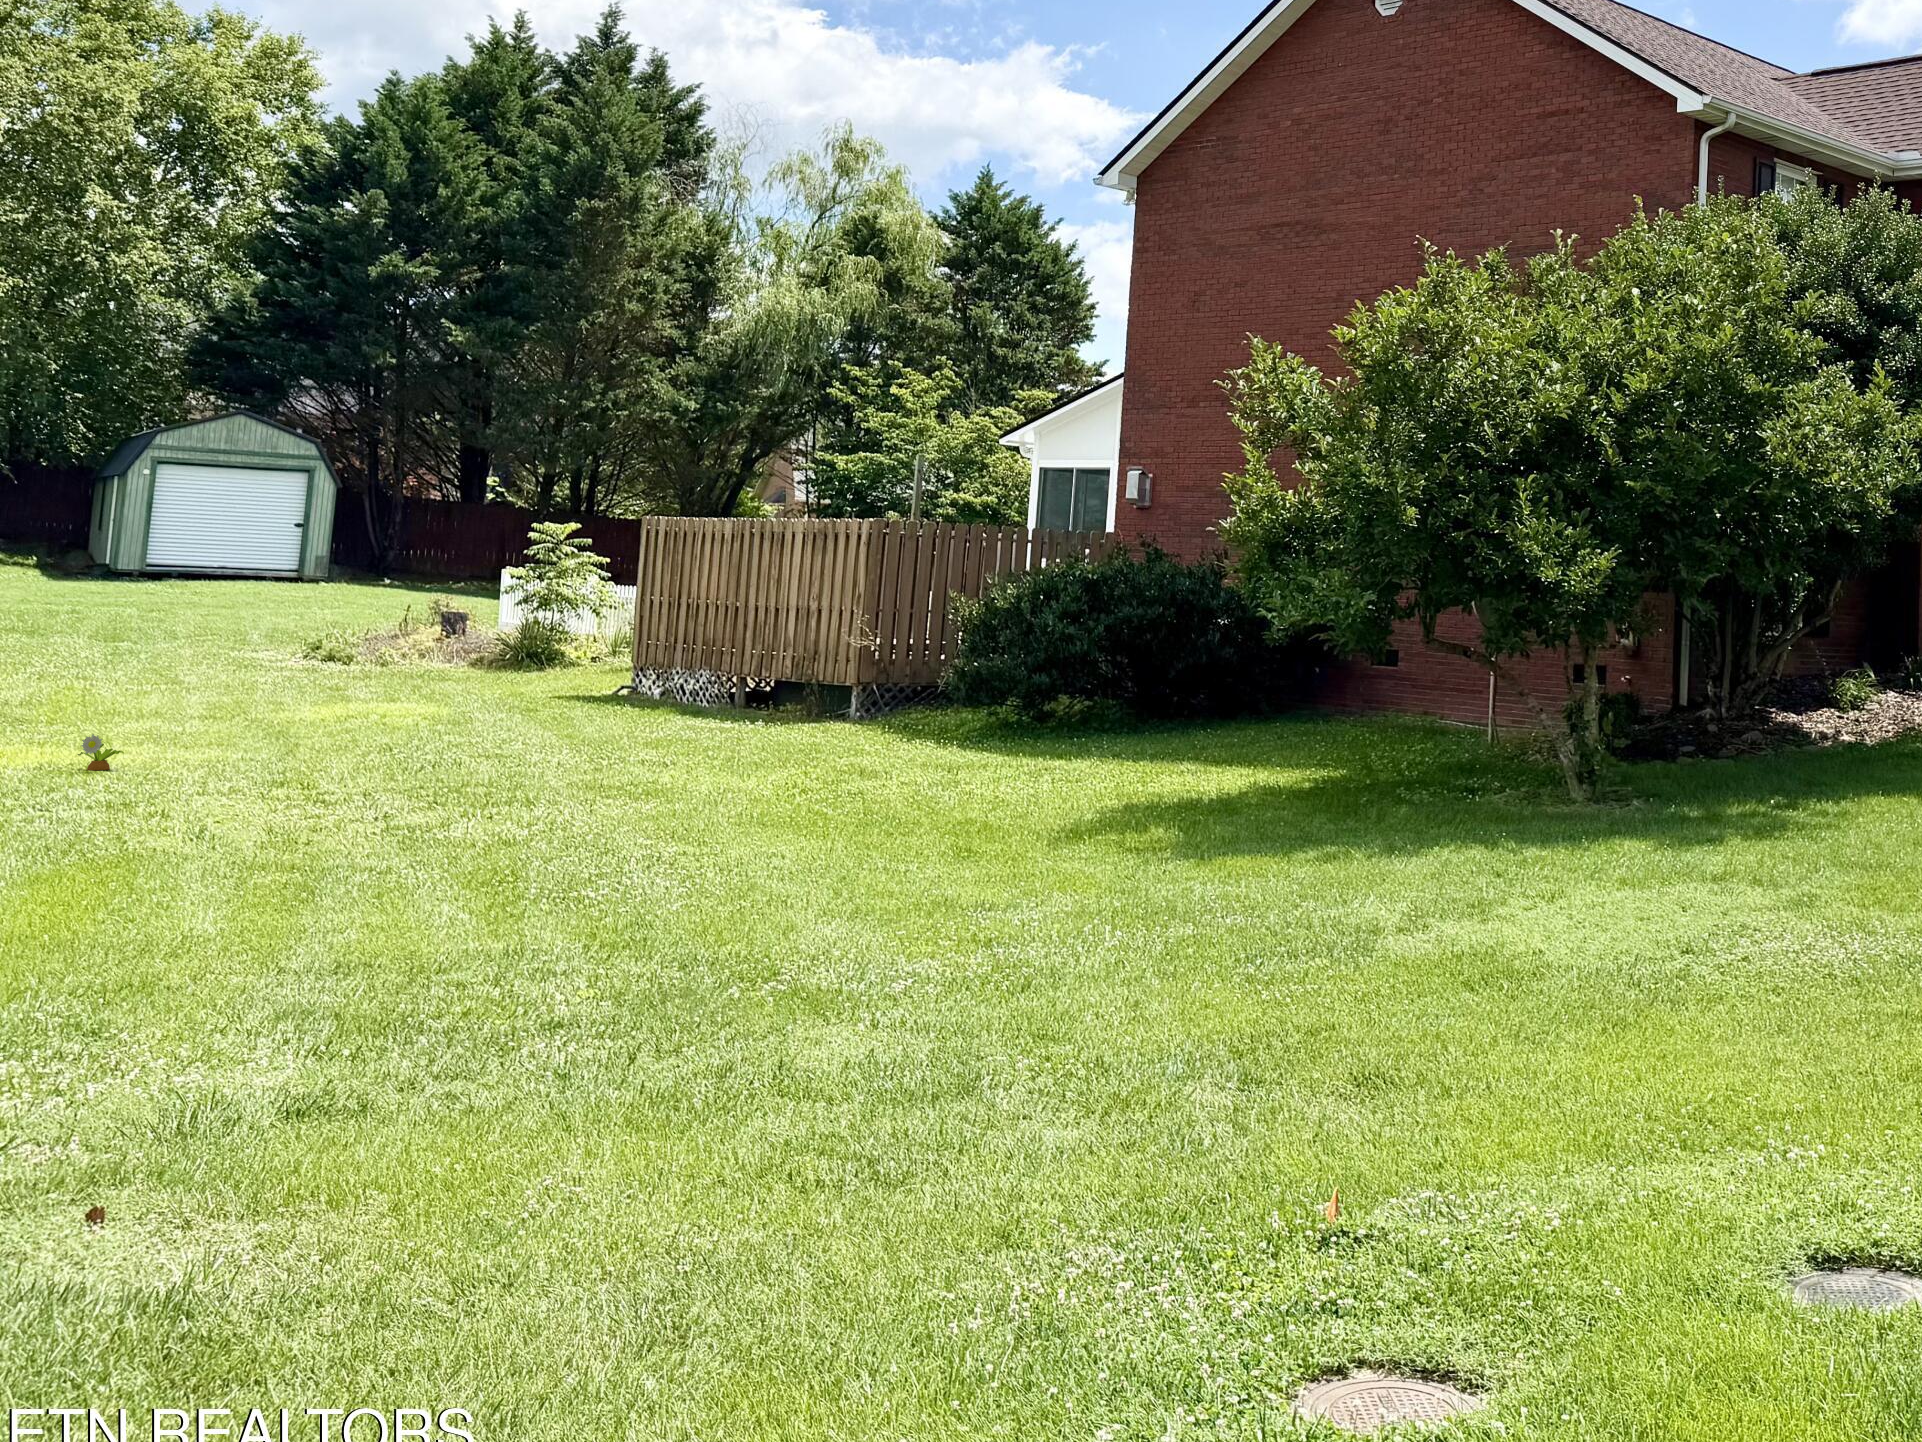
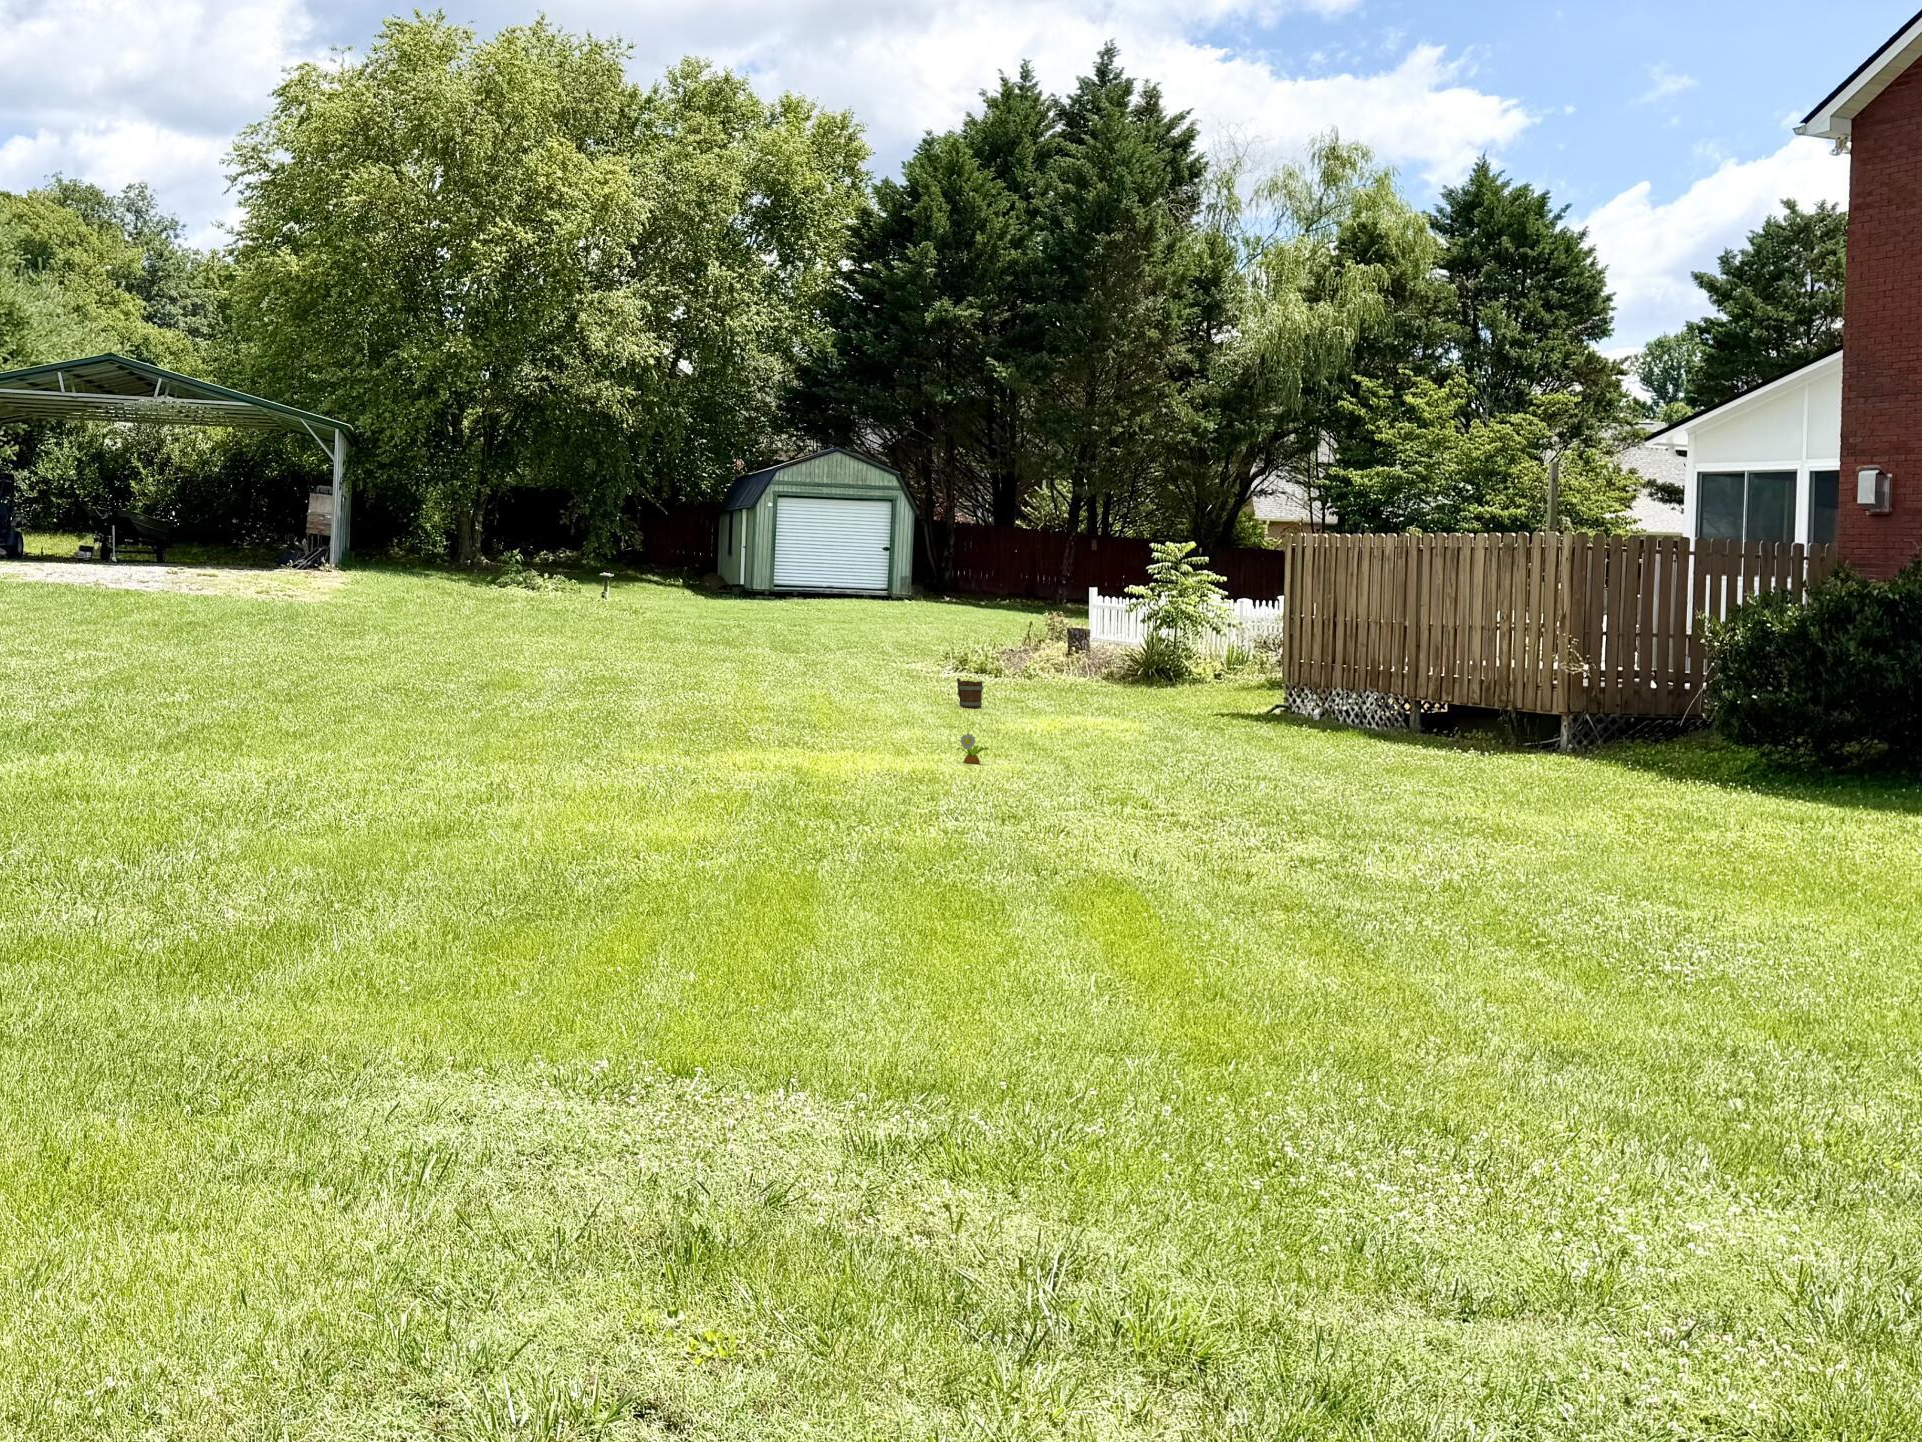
bucket: none [198,670,231,704] -> present [957,678,984,708]

